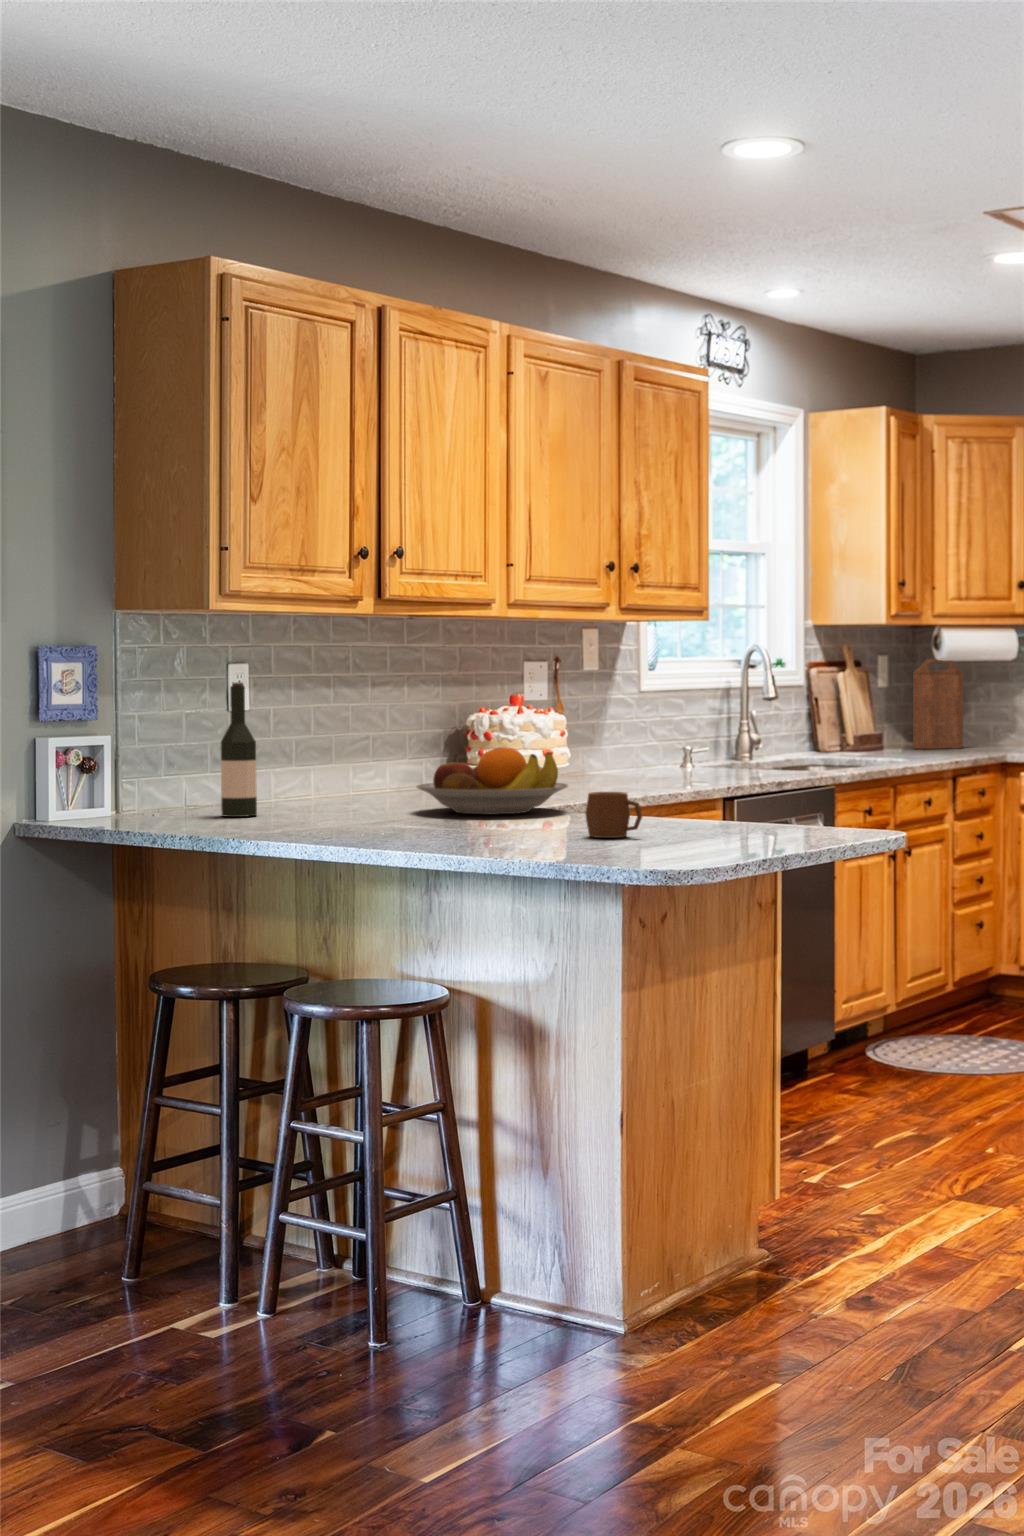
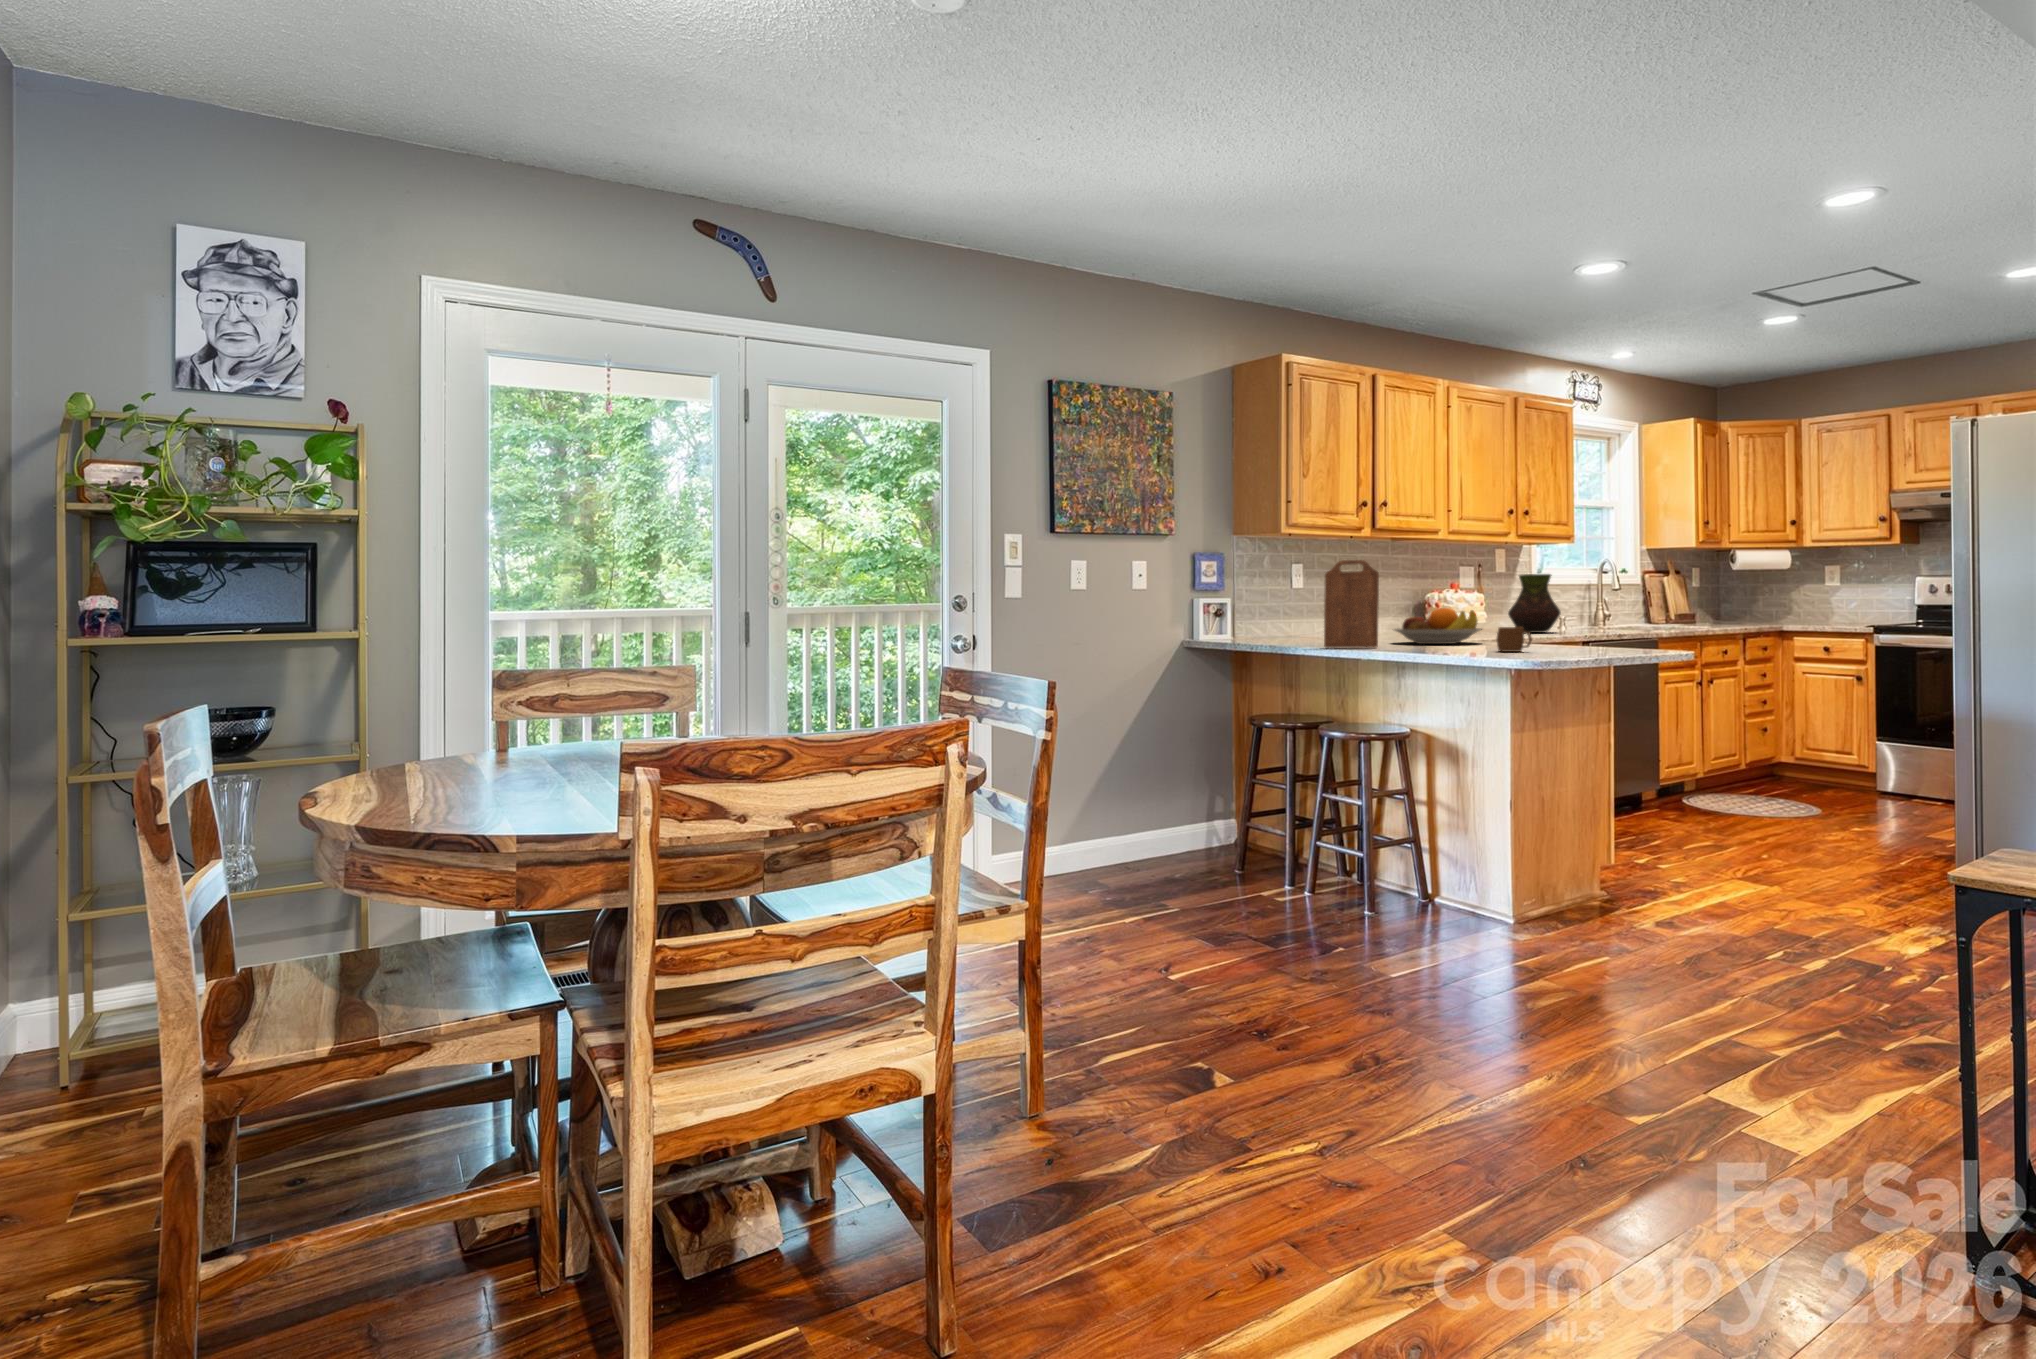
cutting board: present [913,659,963,749] -> present [1324,560,1379,648]
vase: none [611,676,692,779] -> present [1508,574,1561,633]
wine bottle: present [221,682,257,817] -> none [1286,576,1305,644]

